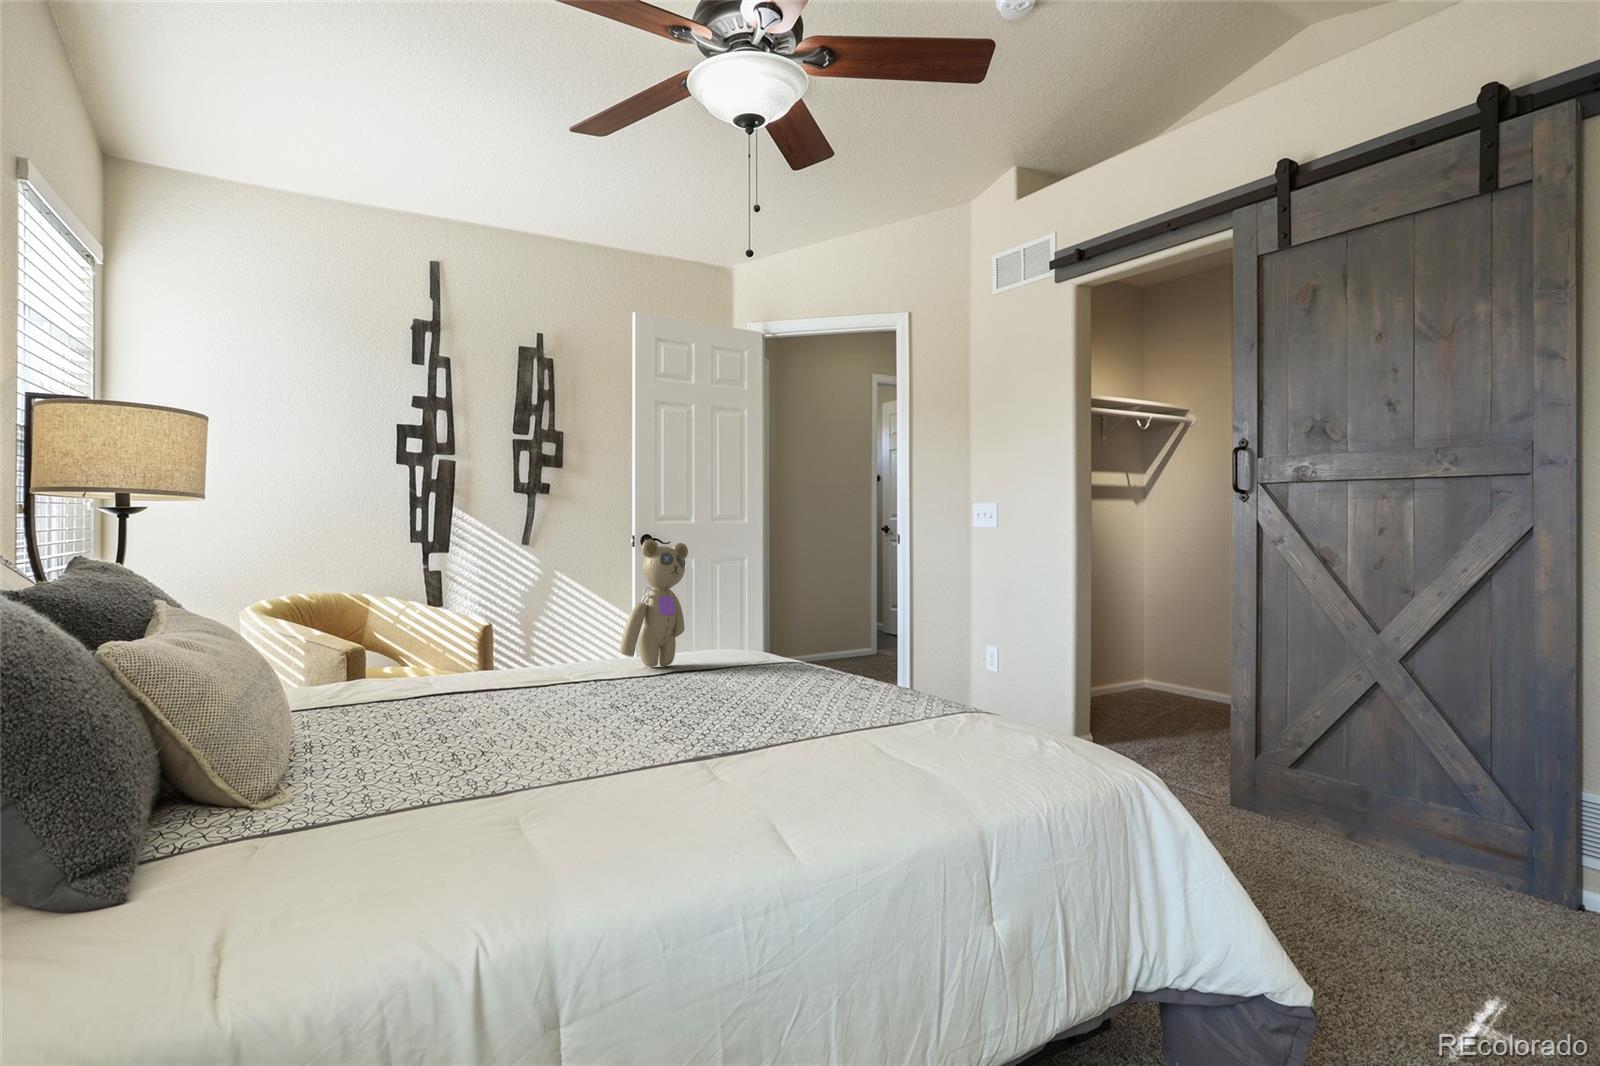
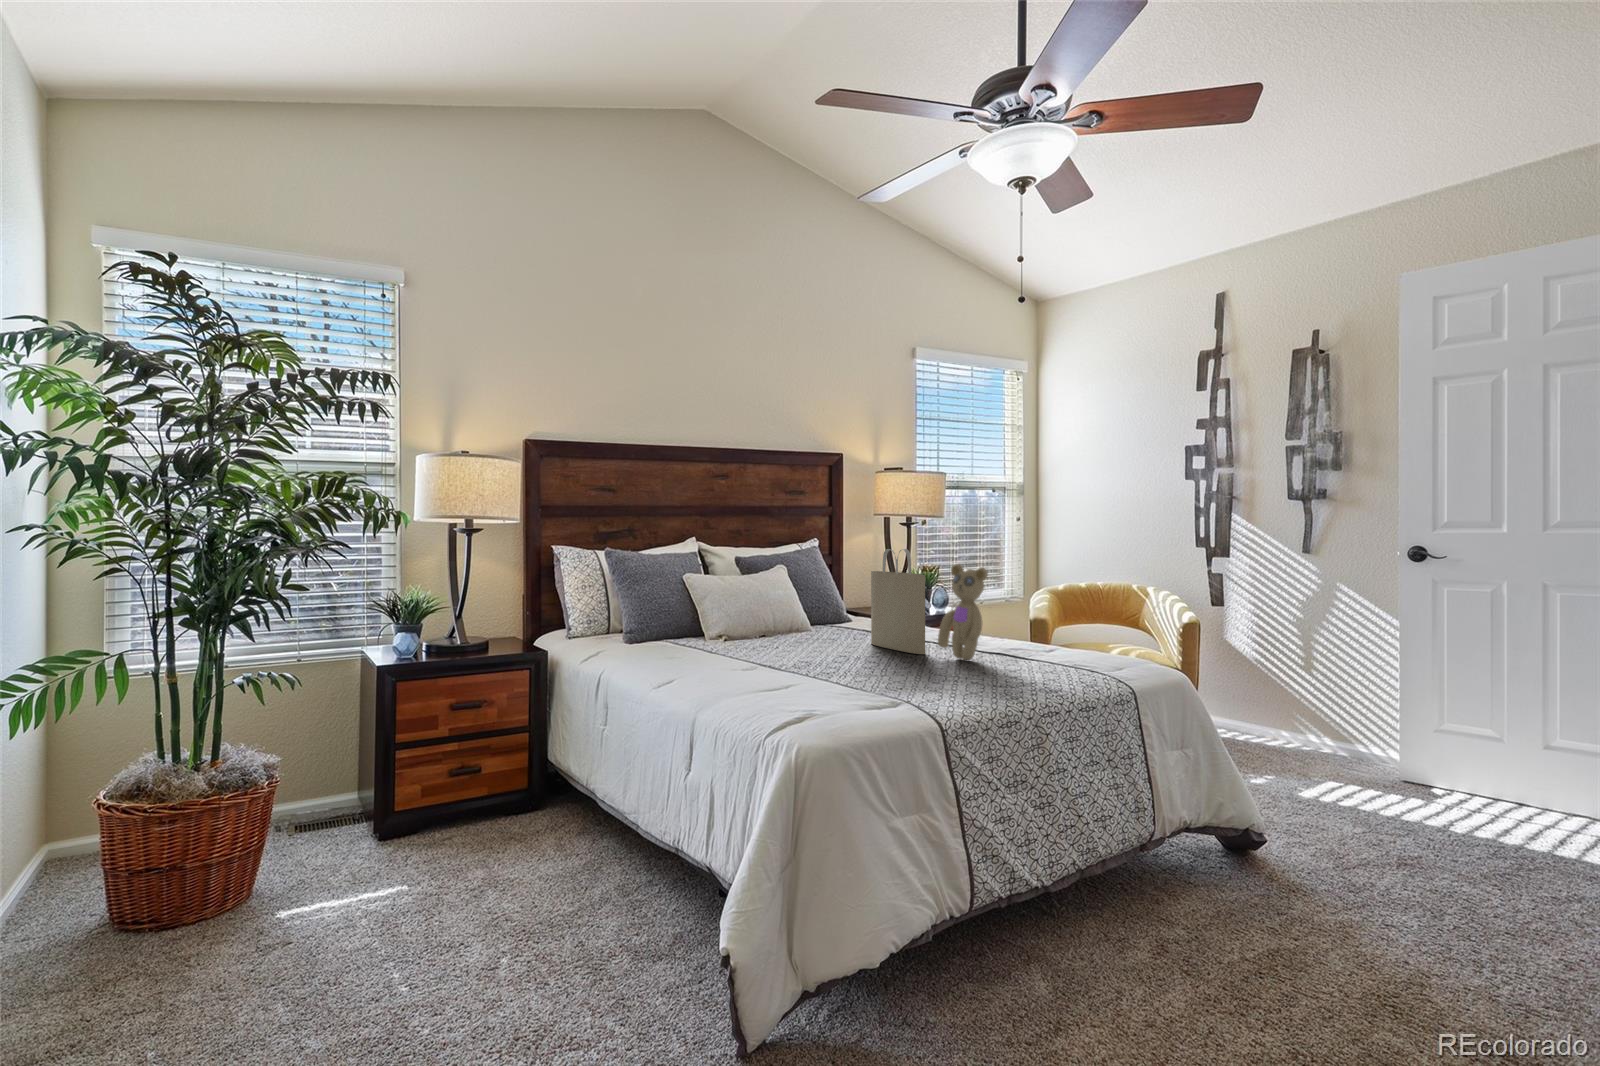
tote bag: none [448,522,598,685] -> present [871,549,925,654]

